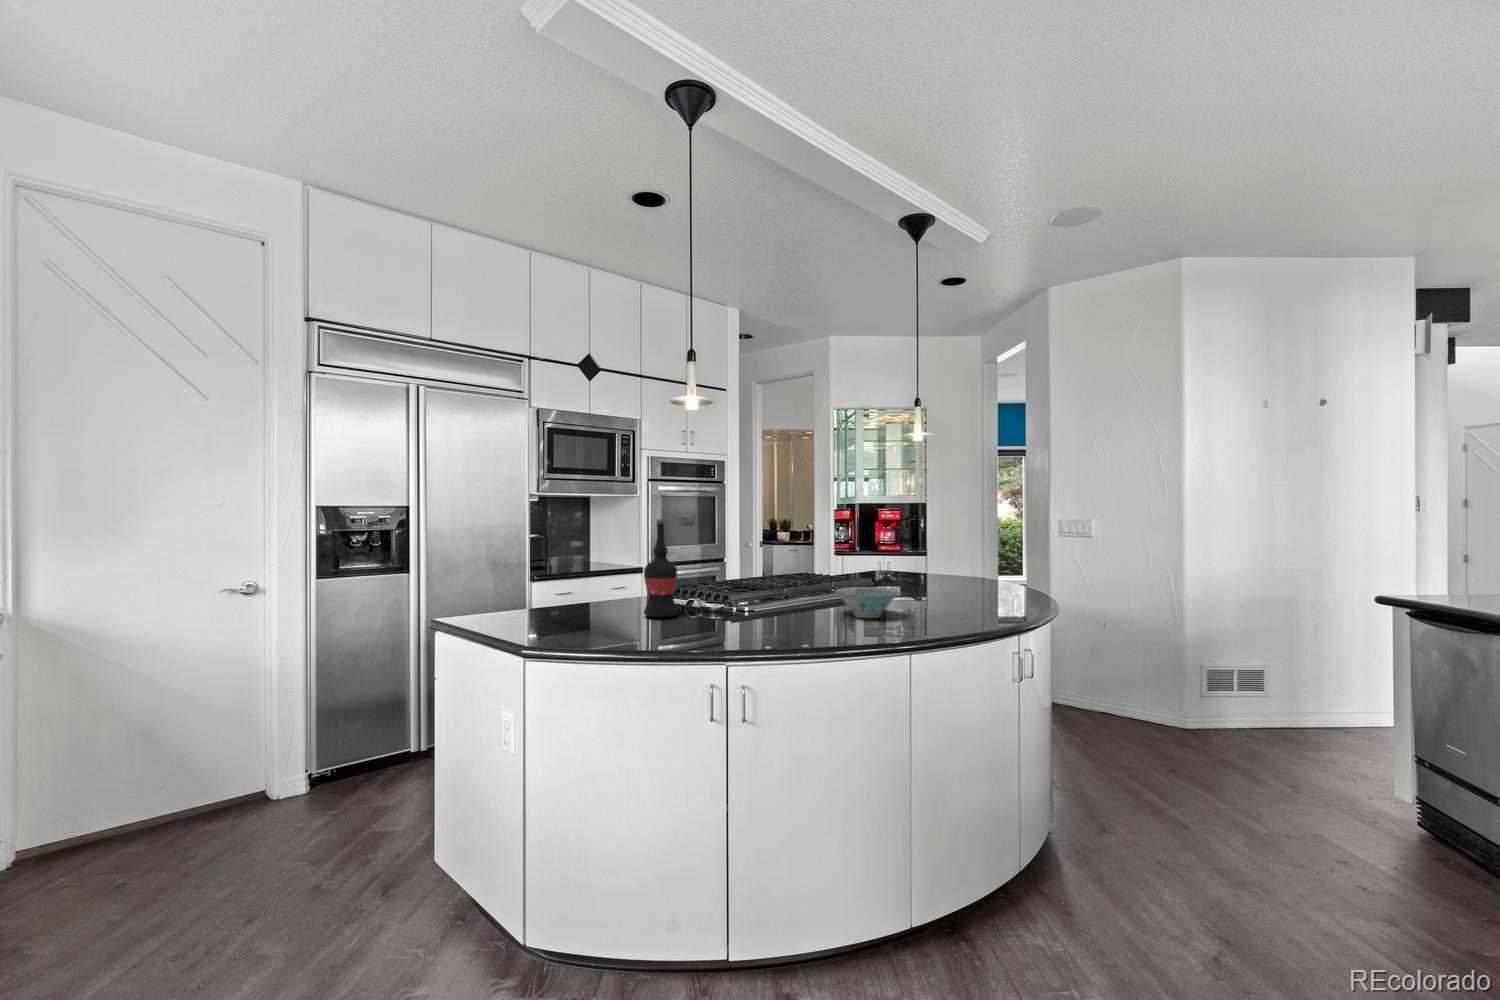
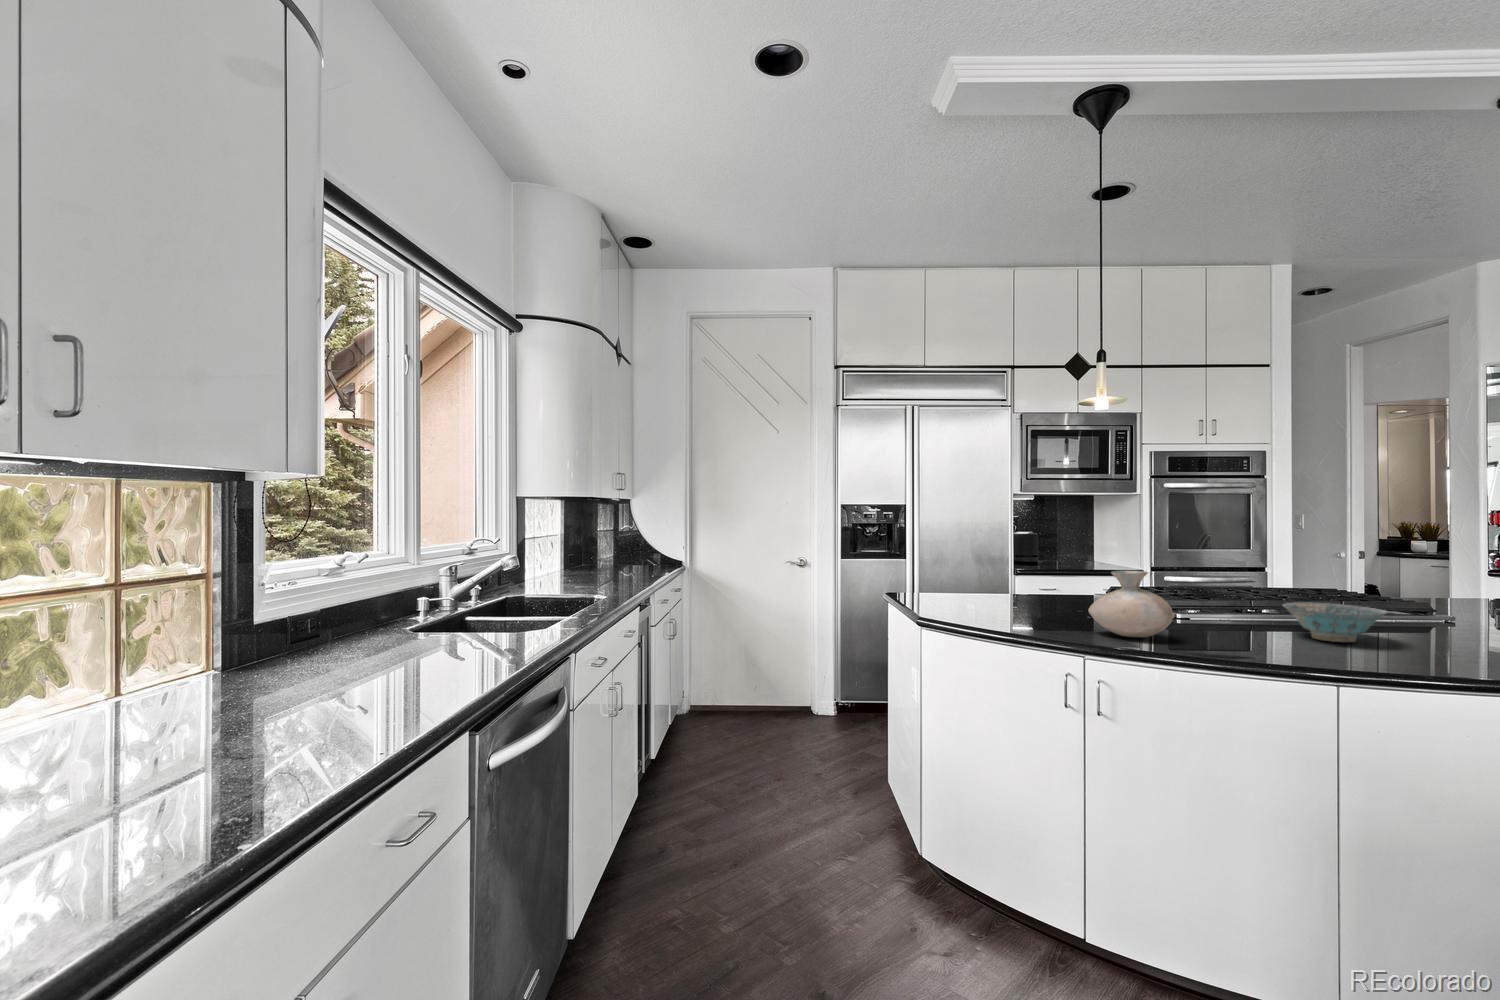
wine bottle: present [644,519,677,617] -> none [1047,515,1084,610]
vase: none [710,573,784,638] -> present [1088,571,1175,637]

